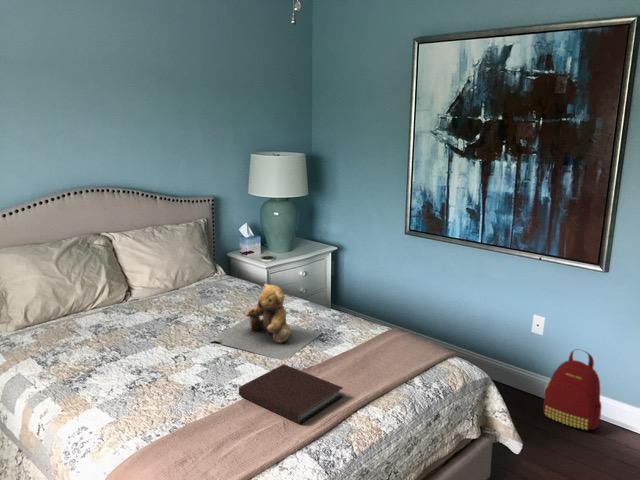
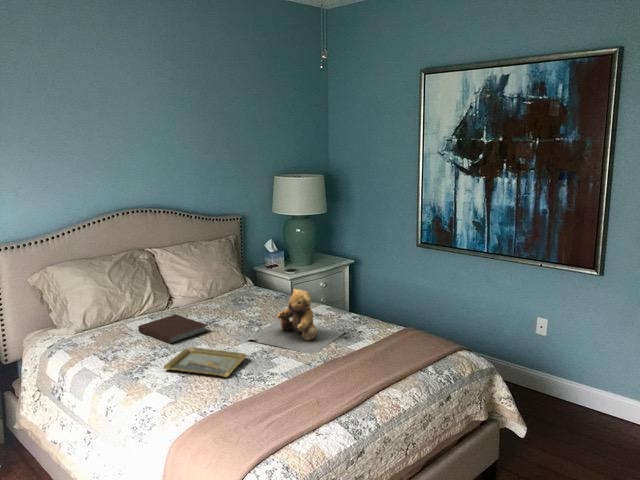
tray: none [108,350,208,389] -> present [164,347,247,377]
backpack: present [543,351,602,430] -> none [548,348,601,422]
notebook: present [239,364,343,424] -> present [138,314,208,344]

